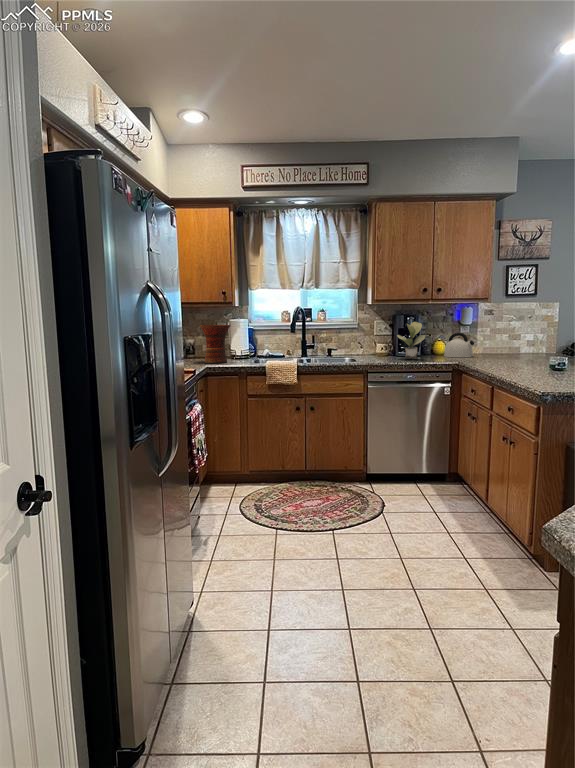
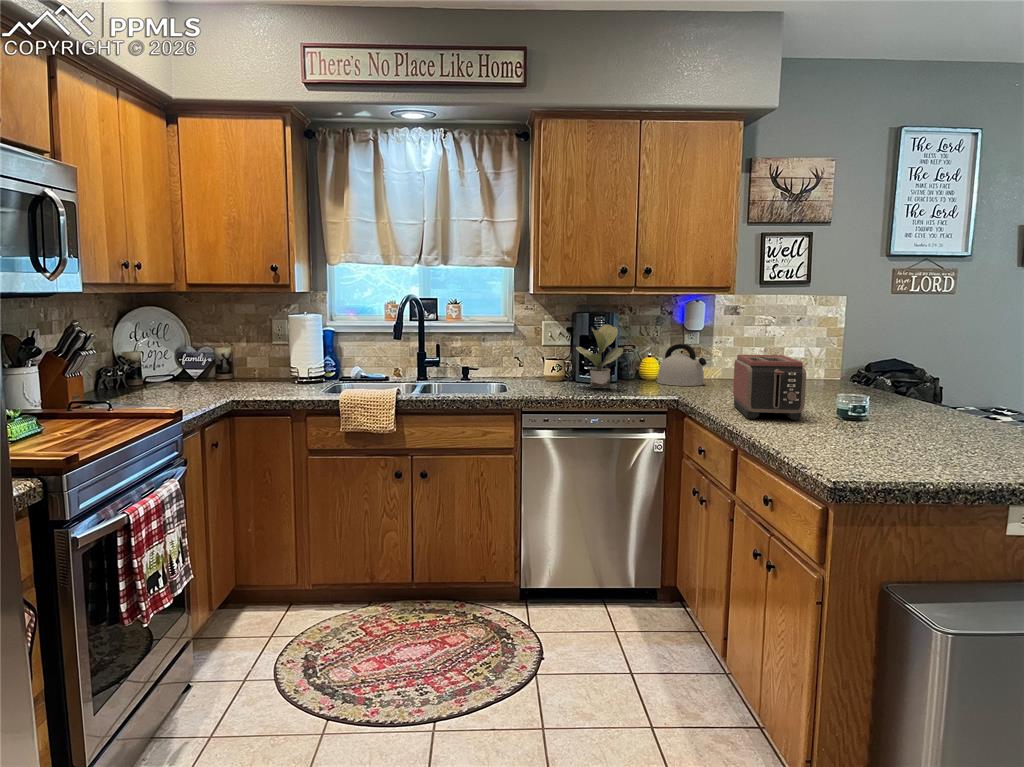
vase: present [200,325,230,363] -> none [225,324,284,393]
toaster: none [491,336,533,371] -> present [733,354,806,420]

